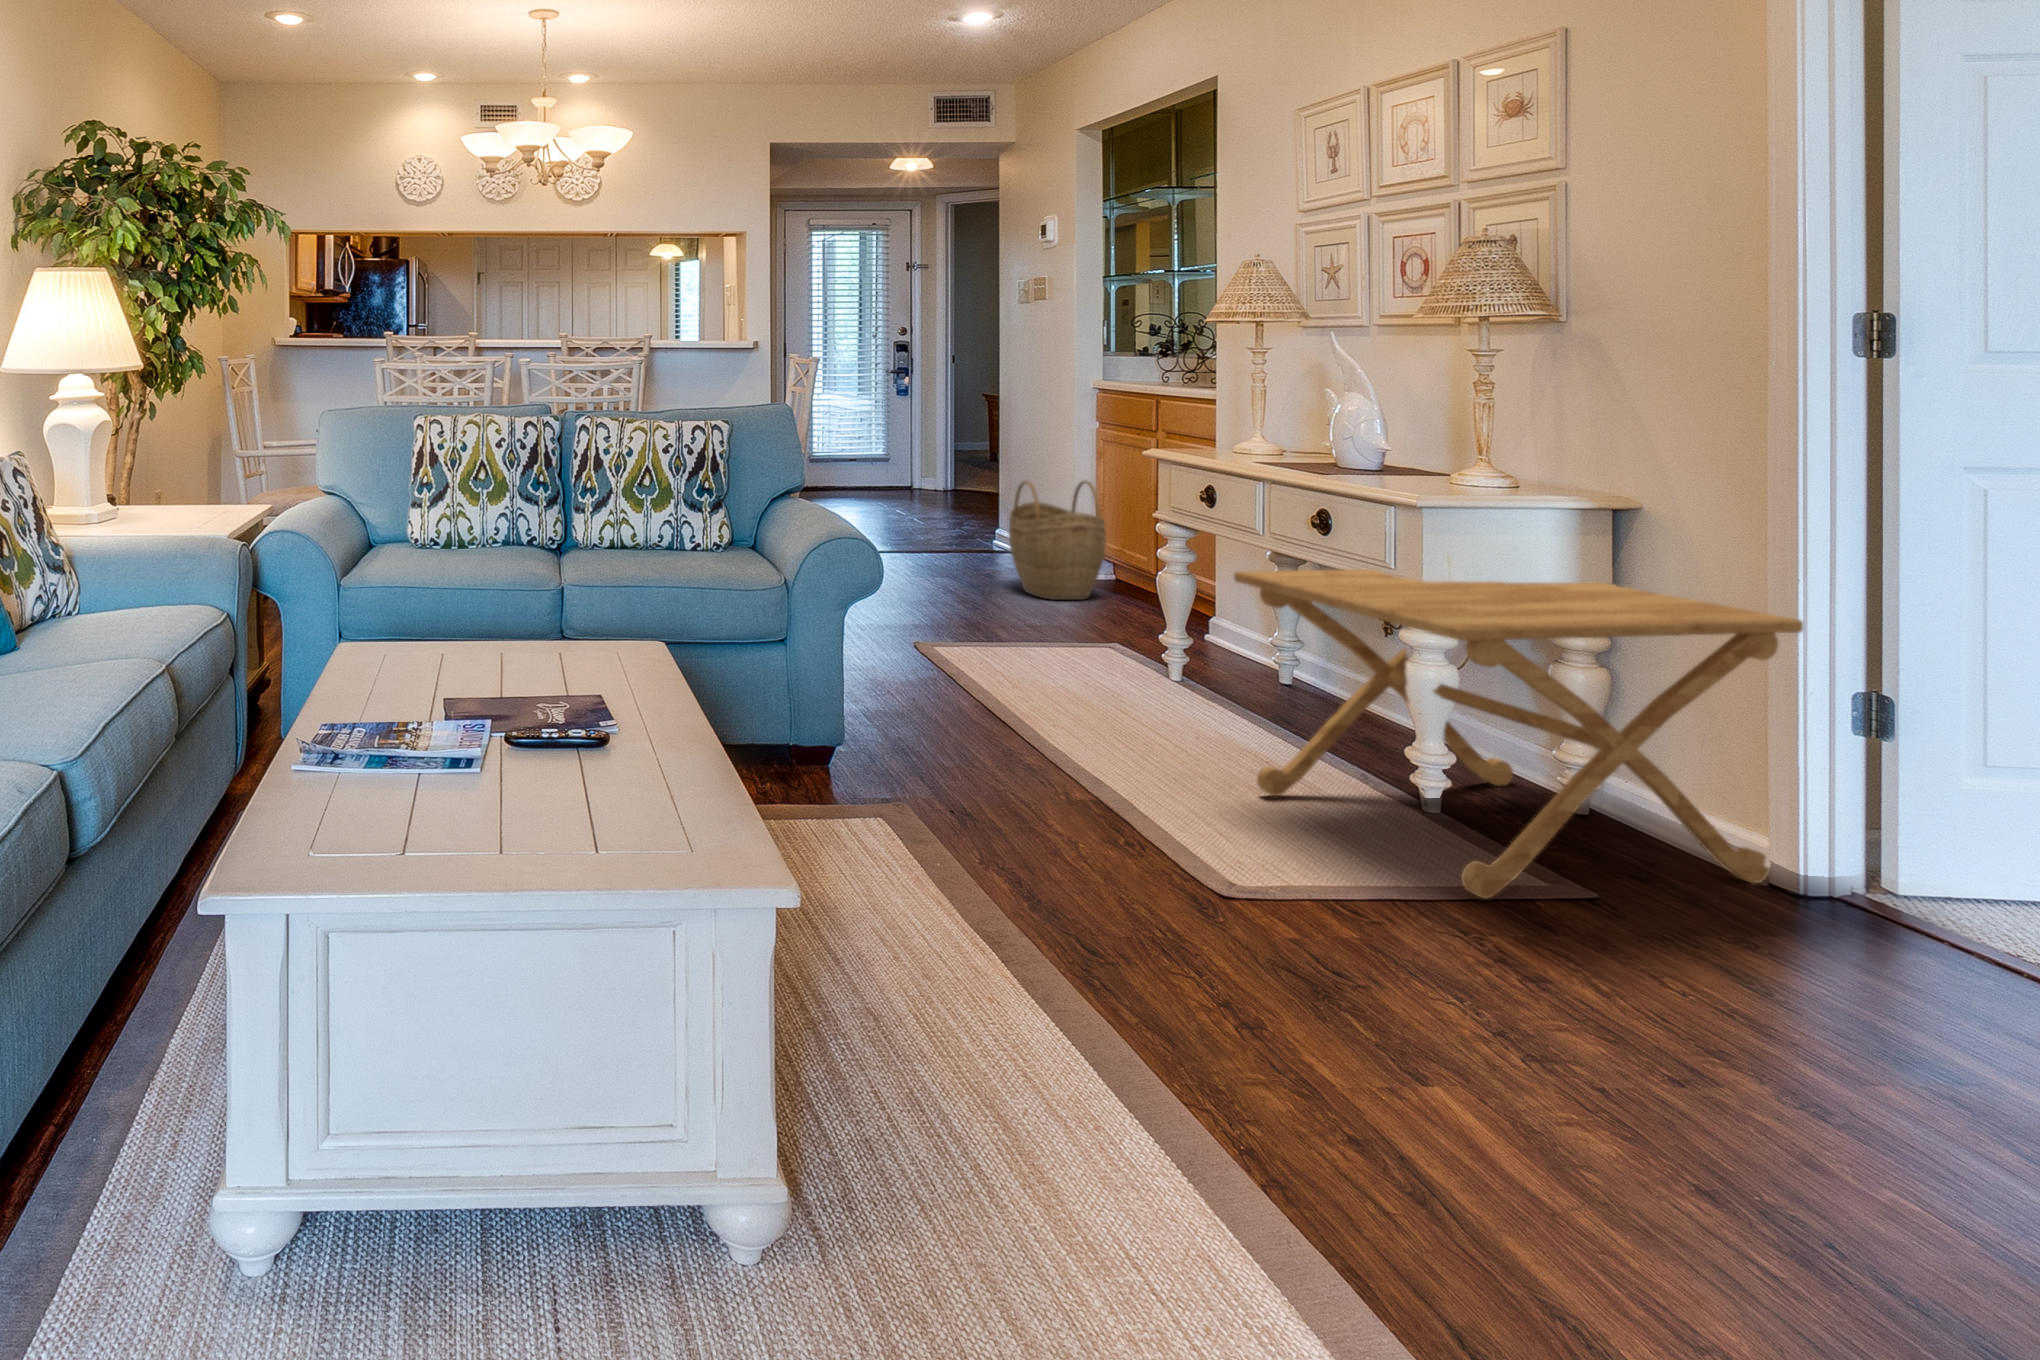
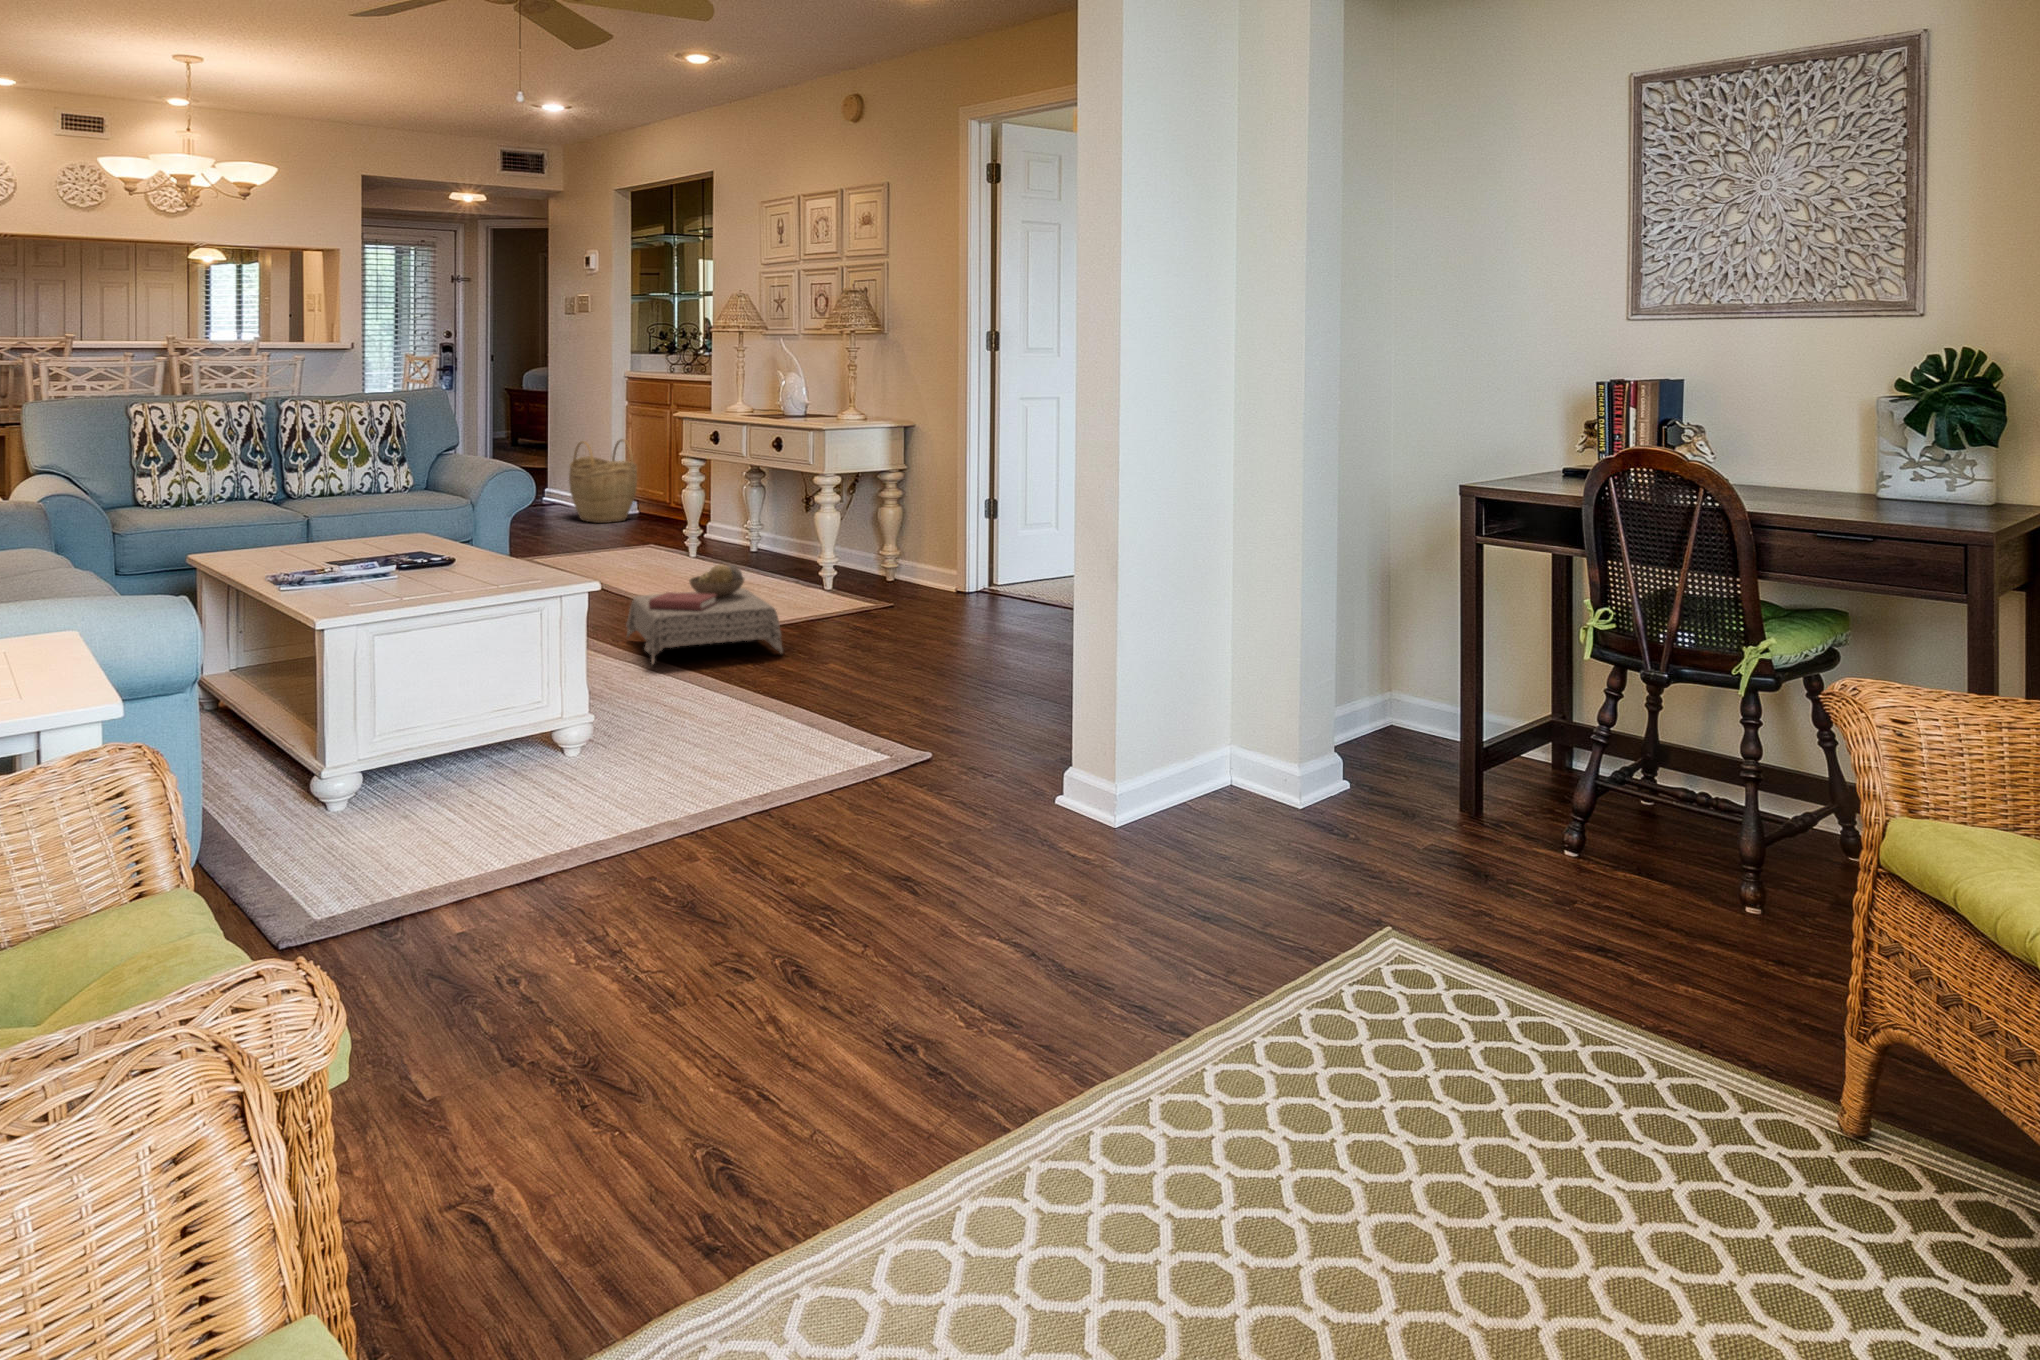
side table: present [1234,569,1803,898] -> none [738,462,969,611]
ottoman: none [980,777,1300,1014] -> present [626,565,783,665]

